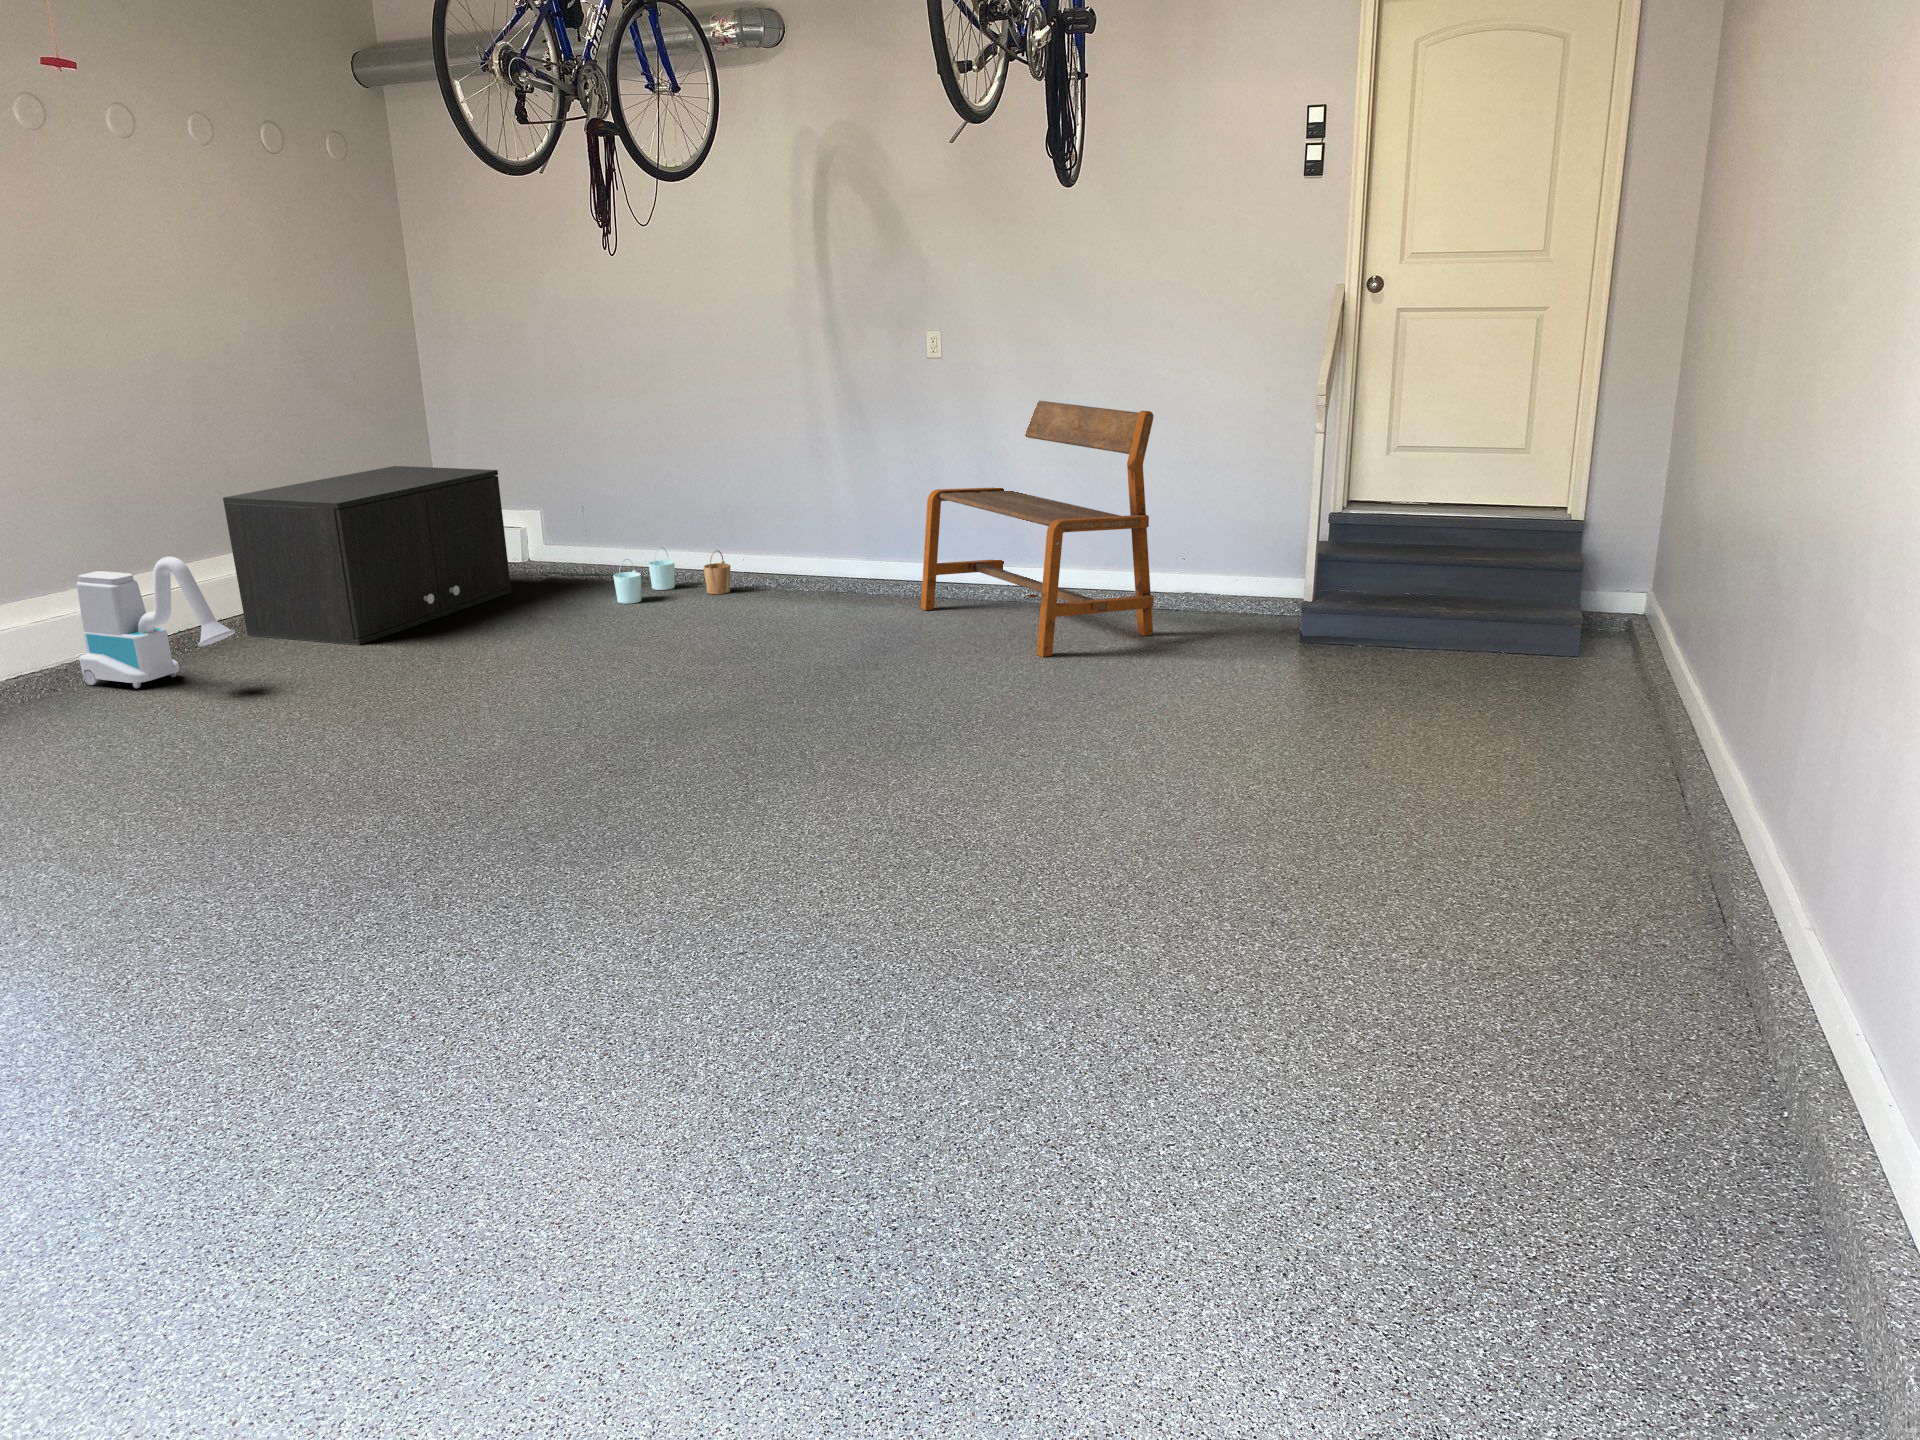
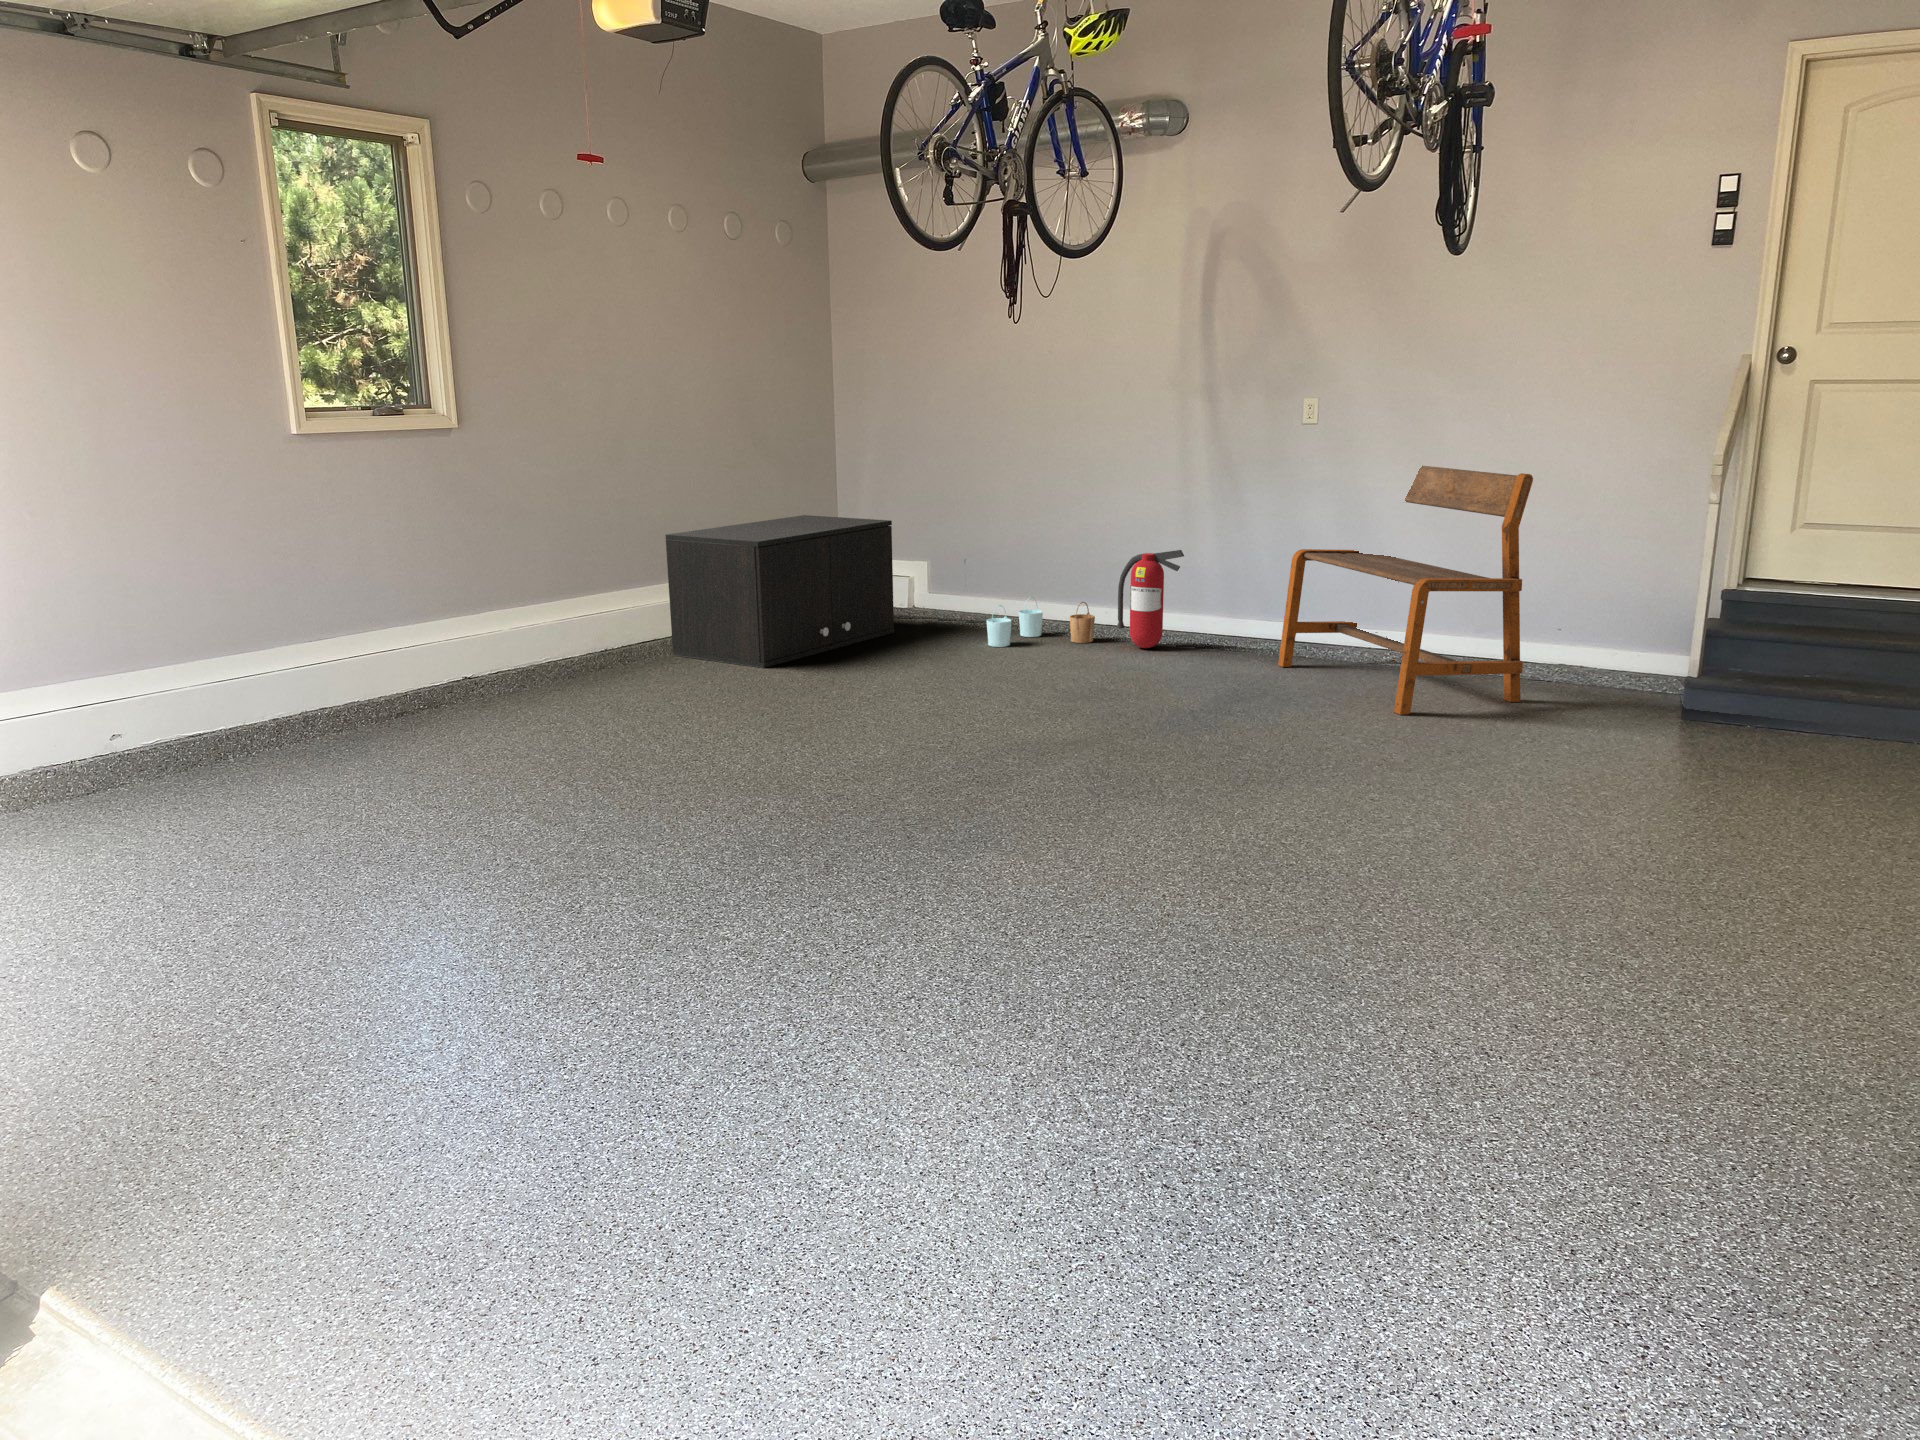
fire extinguisher: none [753,493,819,597] -> present [1117,550,1184,648]
vacuum cleaner: present [77,557,235,688] -> none [546,579,669,691]

